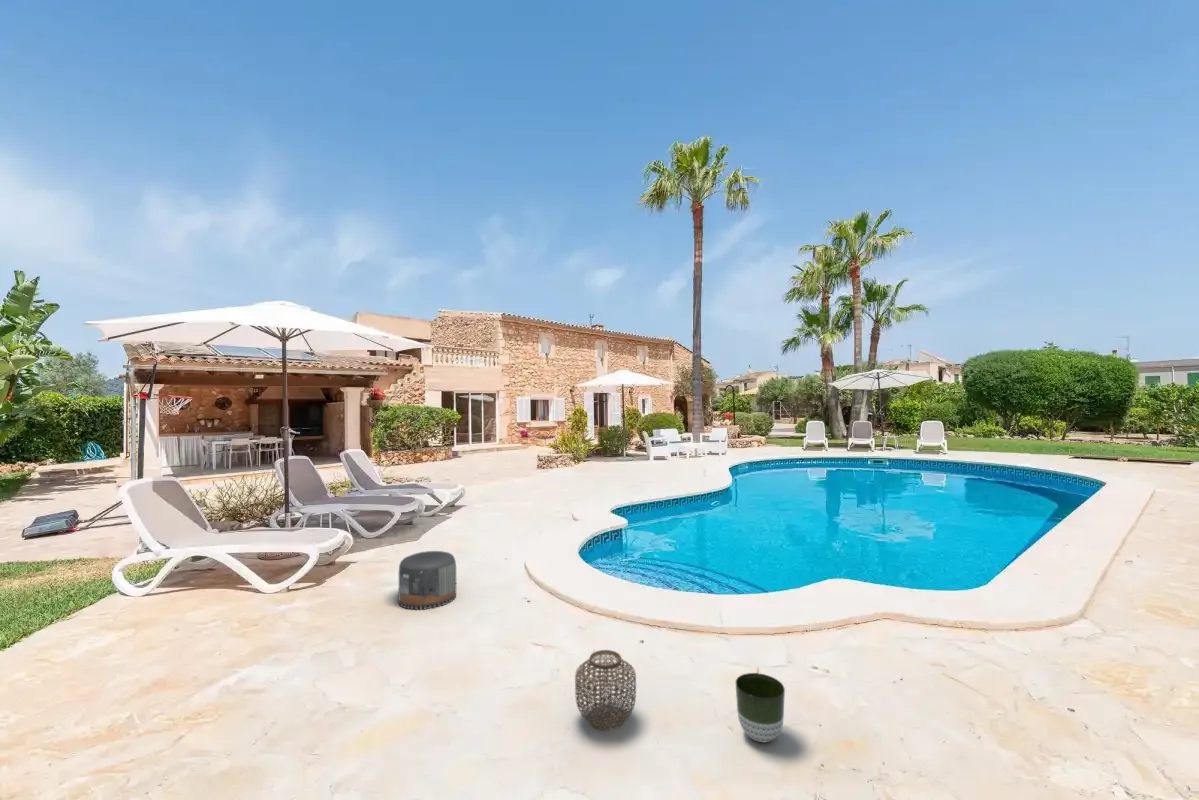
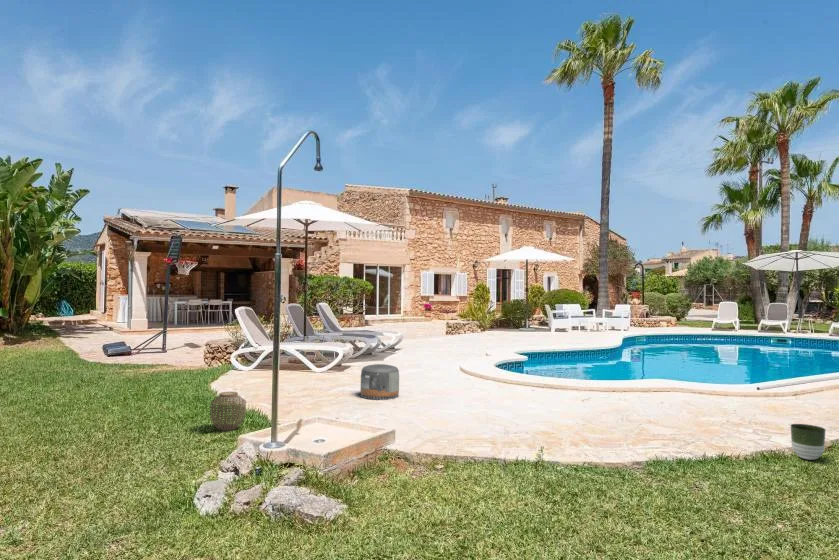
woven basket: present [575,650,636,730] -> present [210,392,246,430]
planter: present [736,673,785,742] -> present [791,424,826,460]

